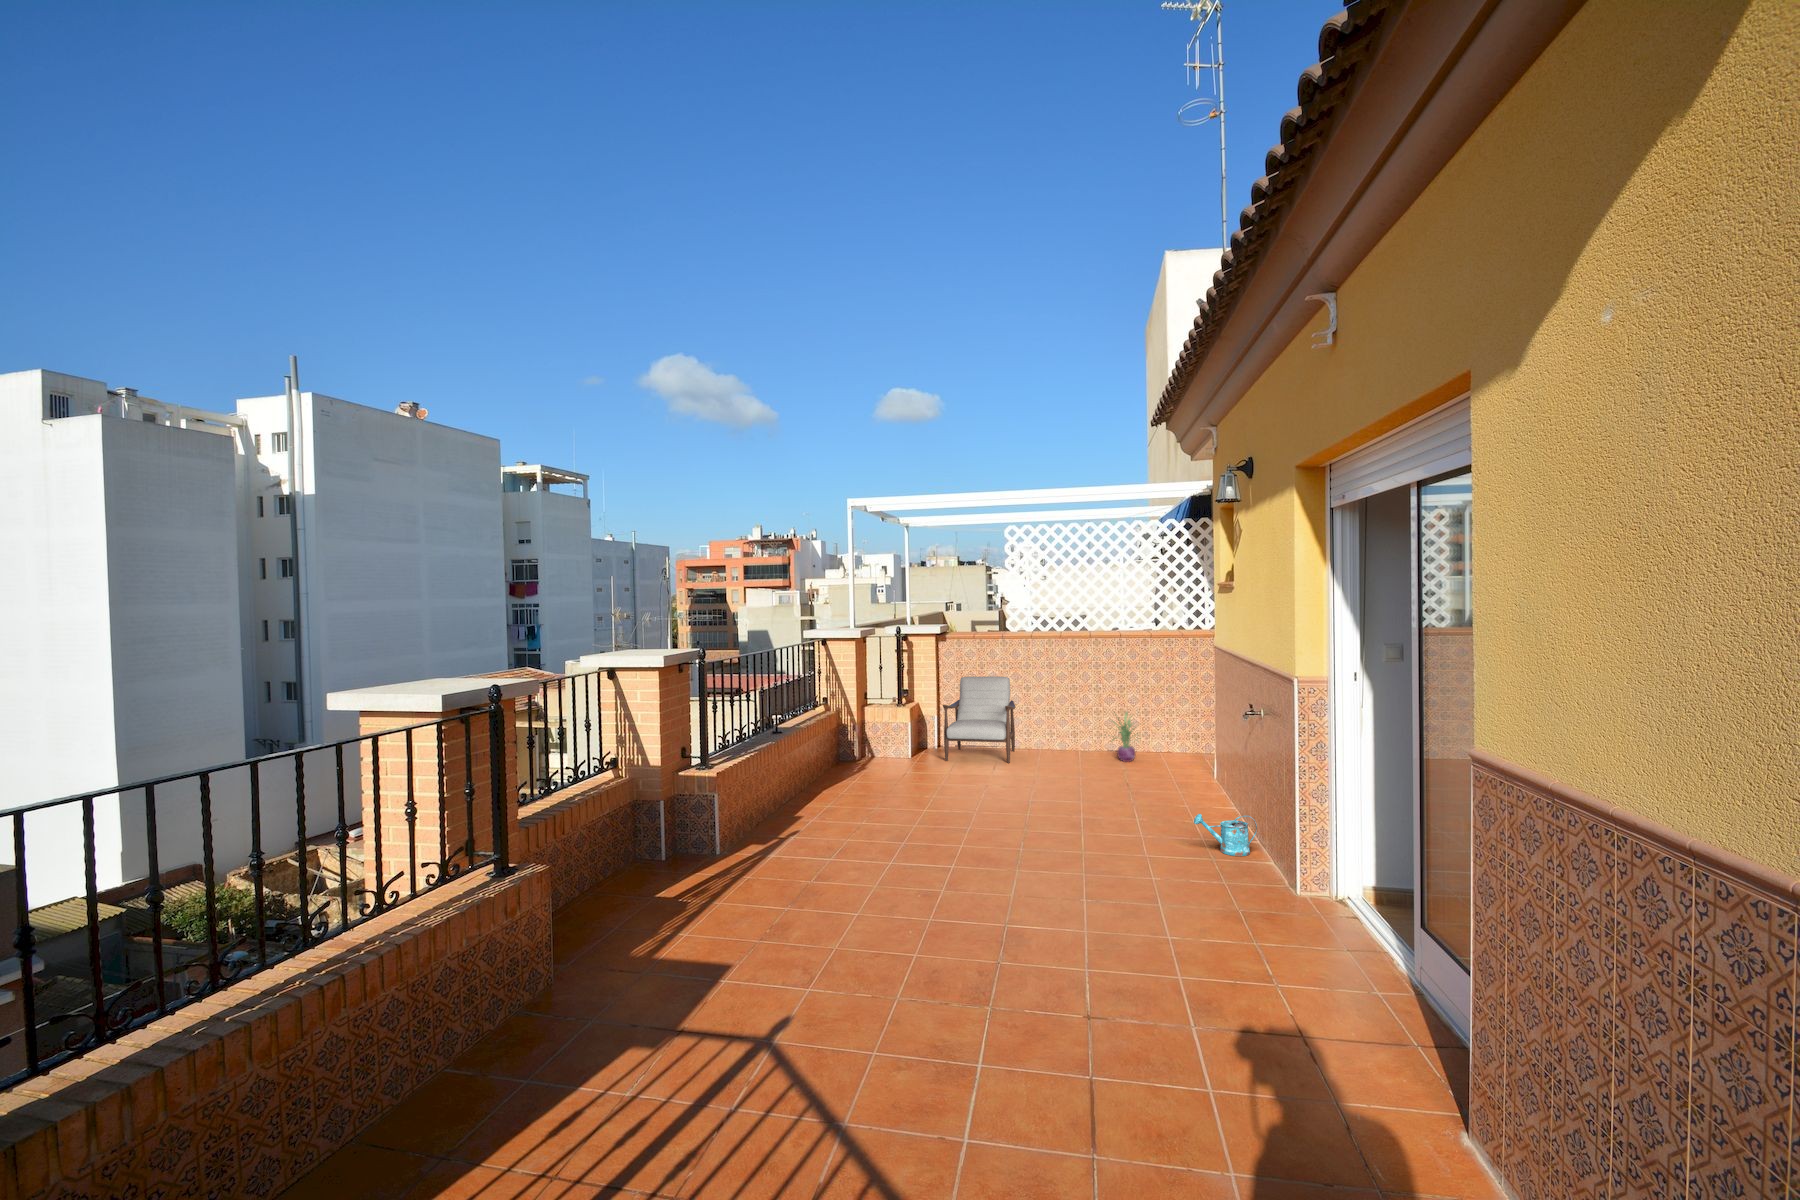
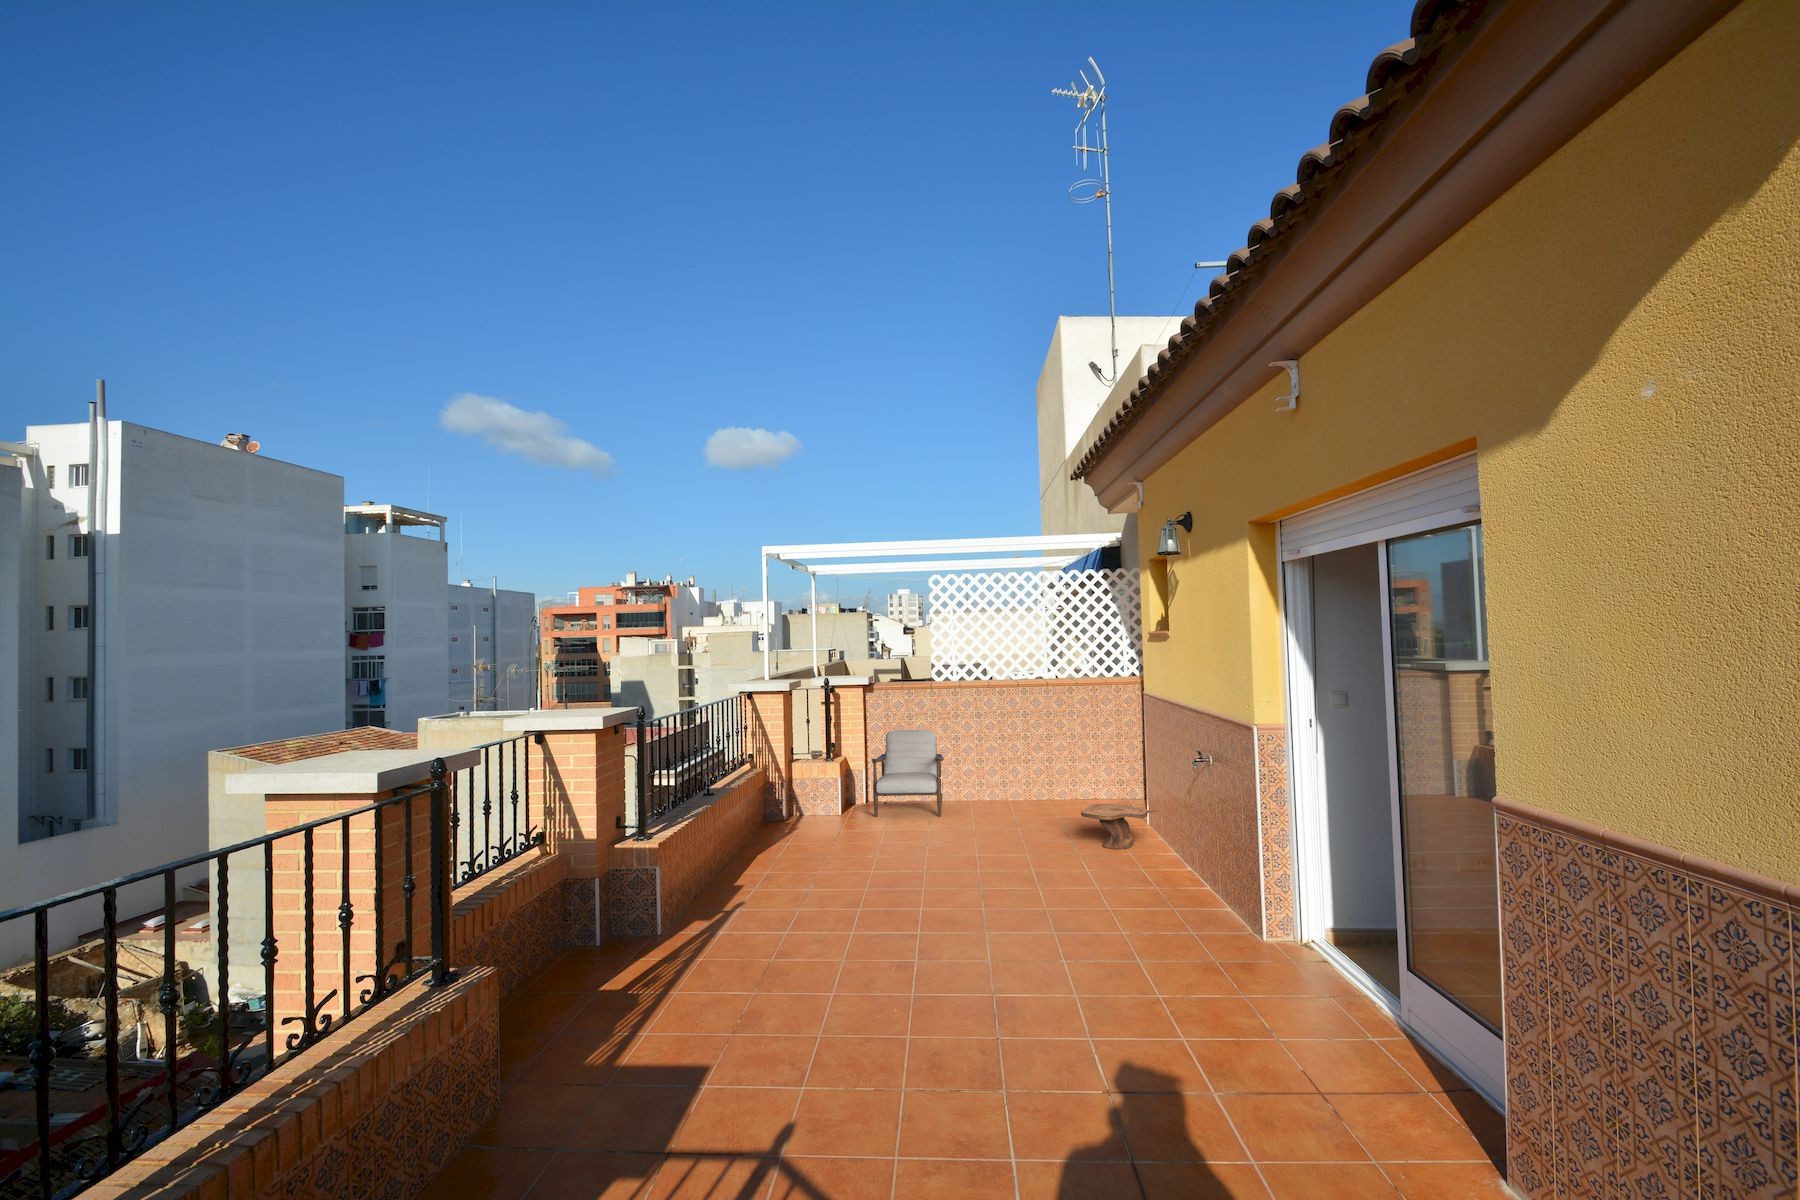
decorative plant: present [1109,712,1135,762] -> none [1026,759,1080,810]
side table: none [1141,756,1221,801] -> present [1081,804,1156,849]
watering can: present [1194,814,1257,856] -> none [1149,862,1209,903]

